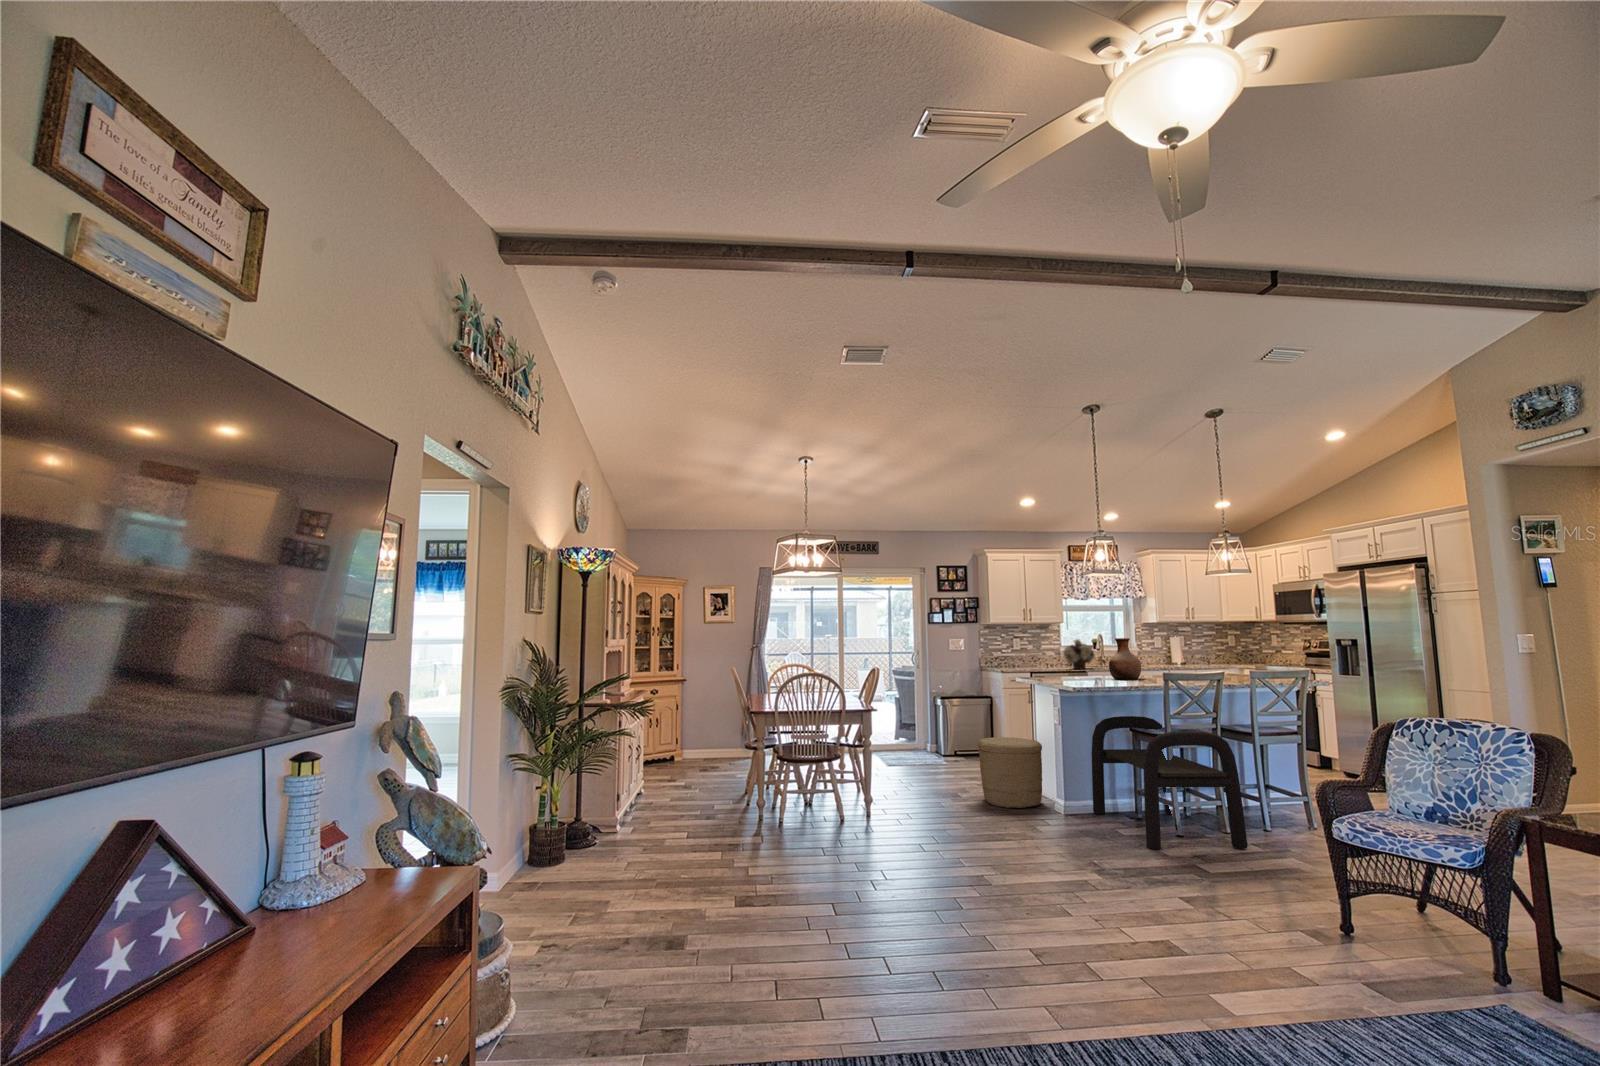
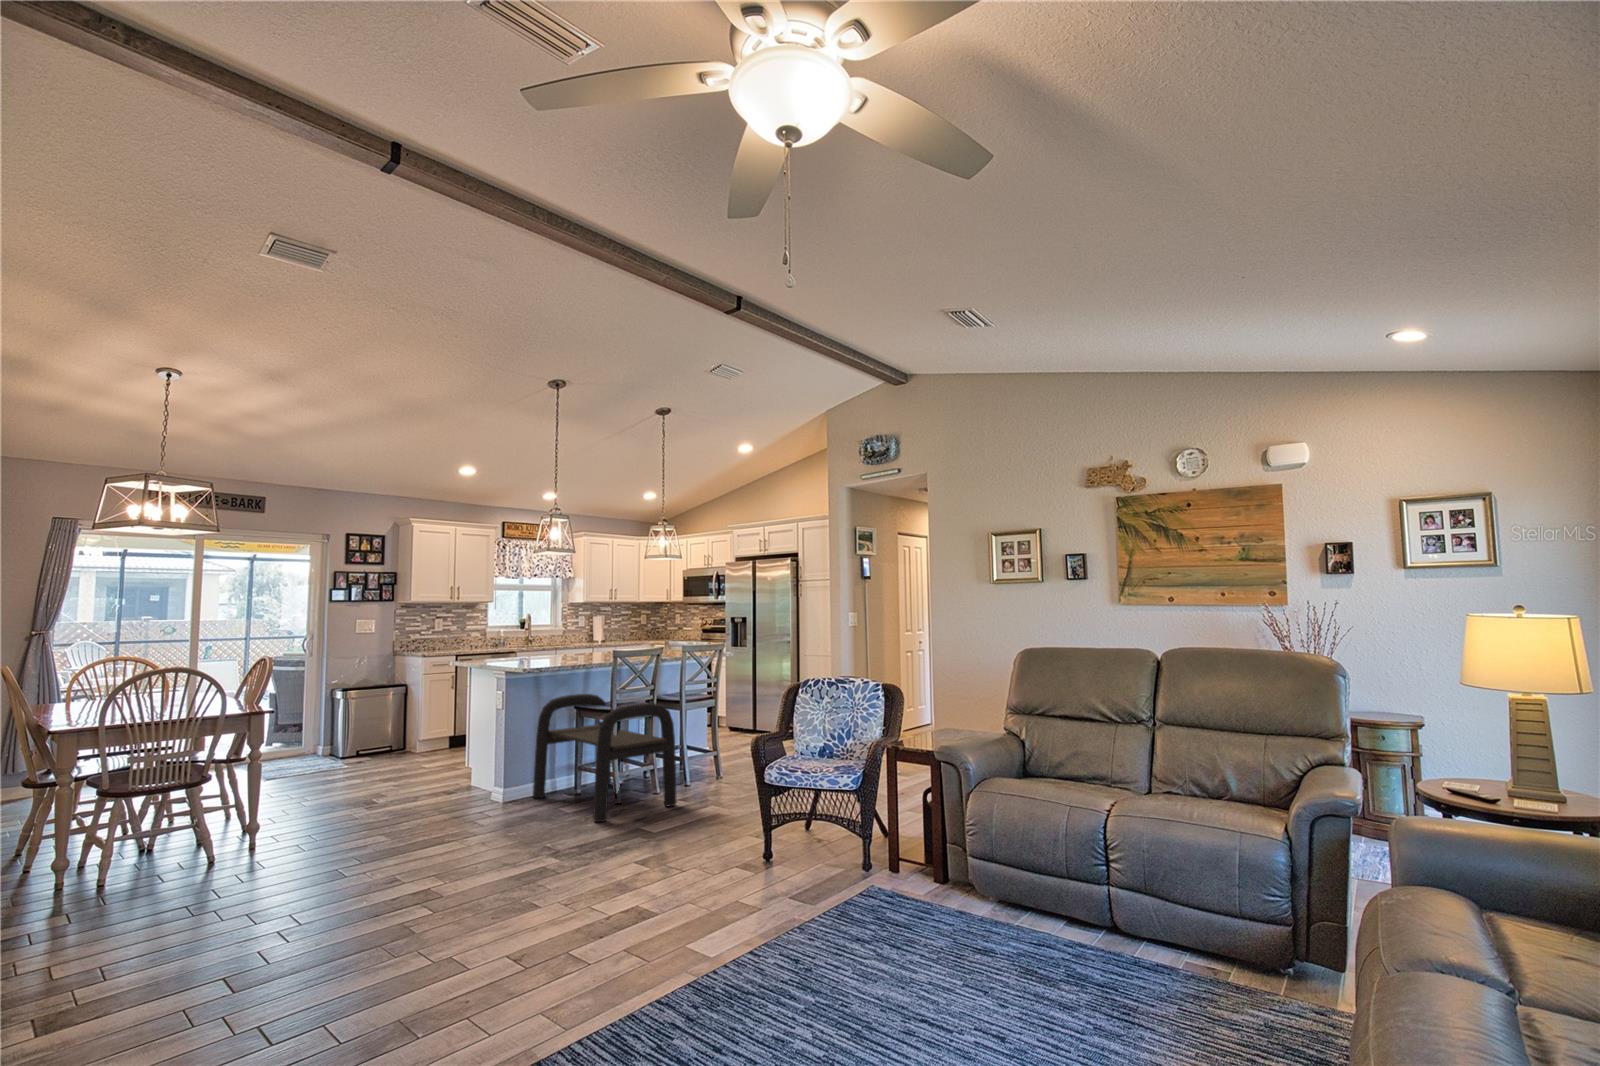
vase: present [1109,638,1141,680] -> none [557,617,588,658]
flower arrangement: present [1063,639,1095,669] -> none [492,619,527,650]
woven basket: present [978,737,1042,808] -> none [405,728,482,809]

